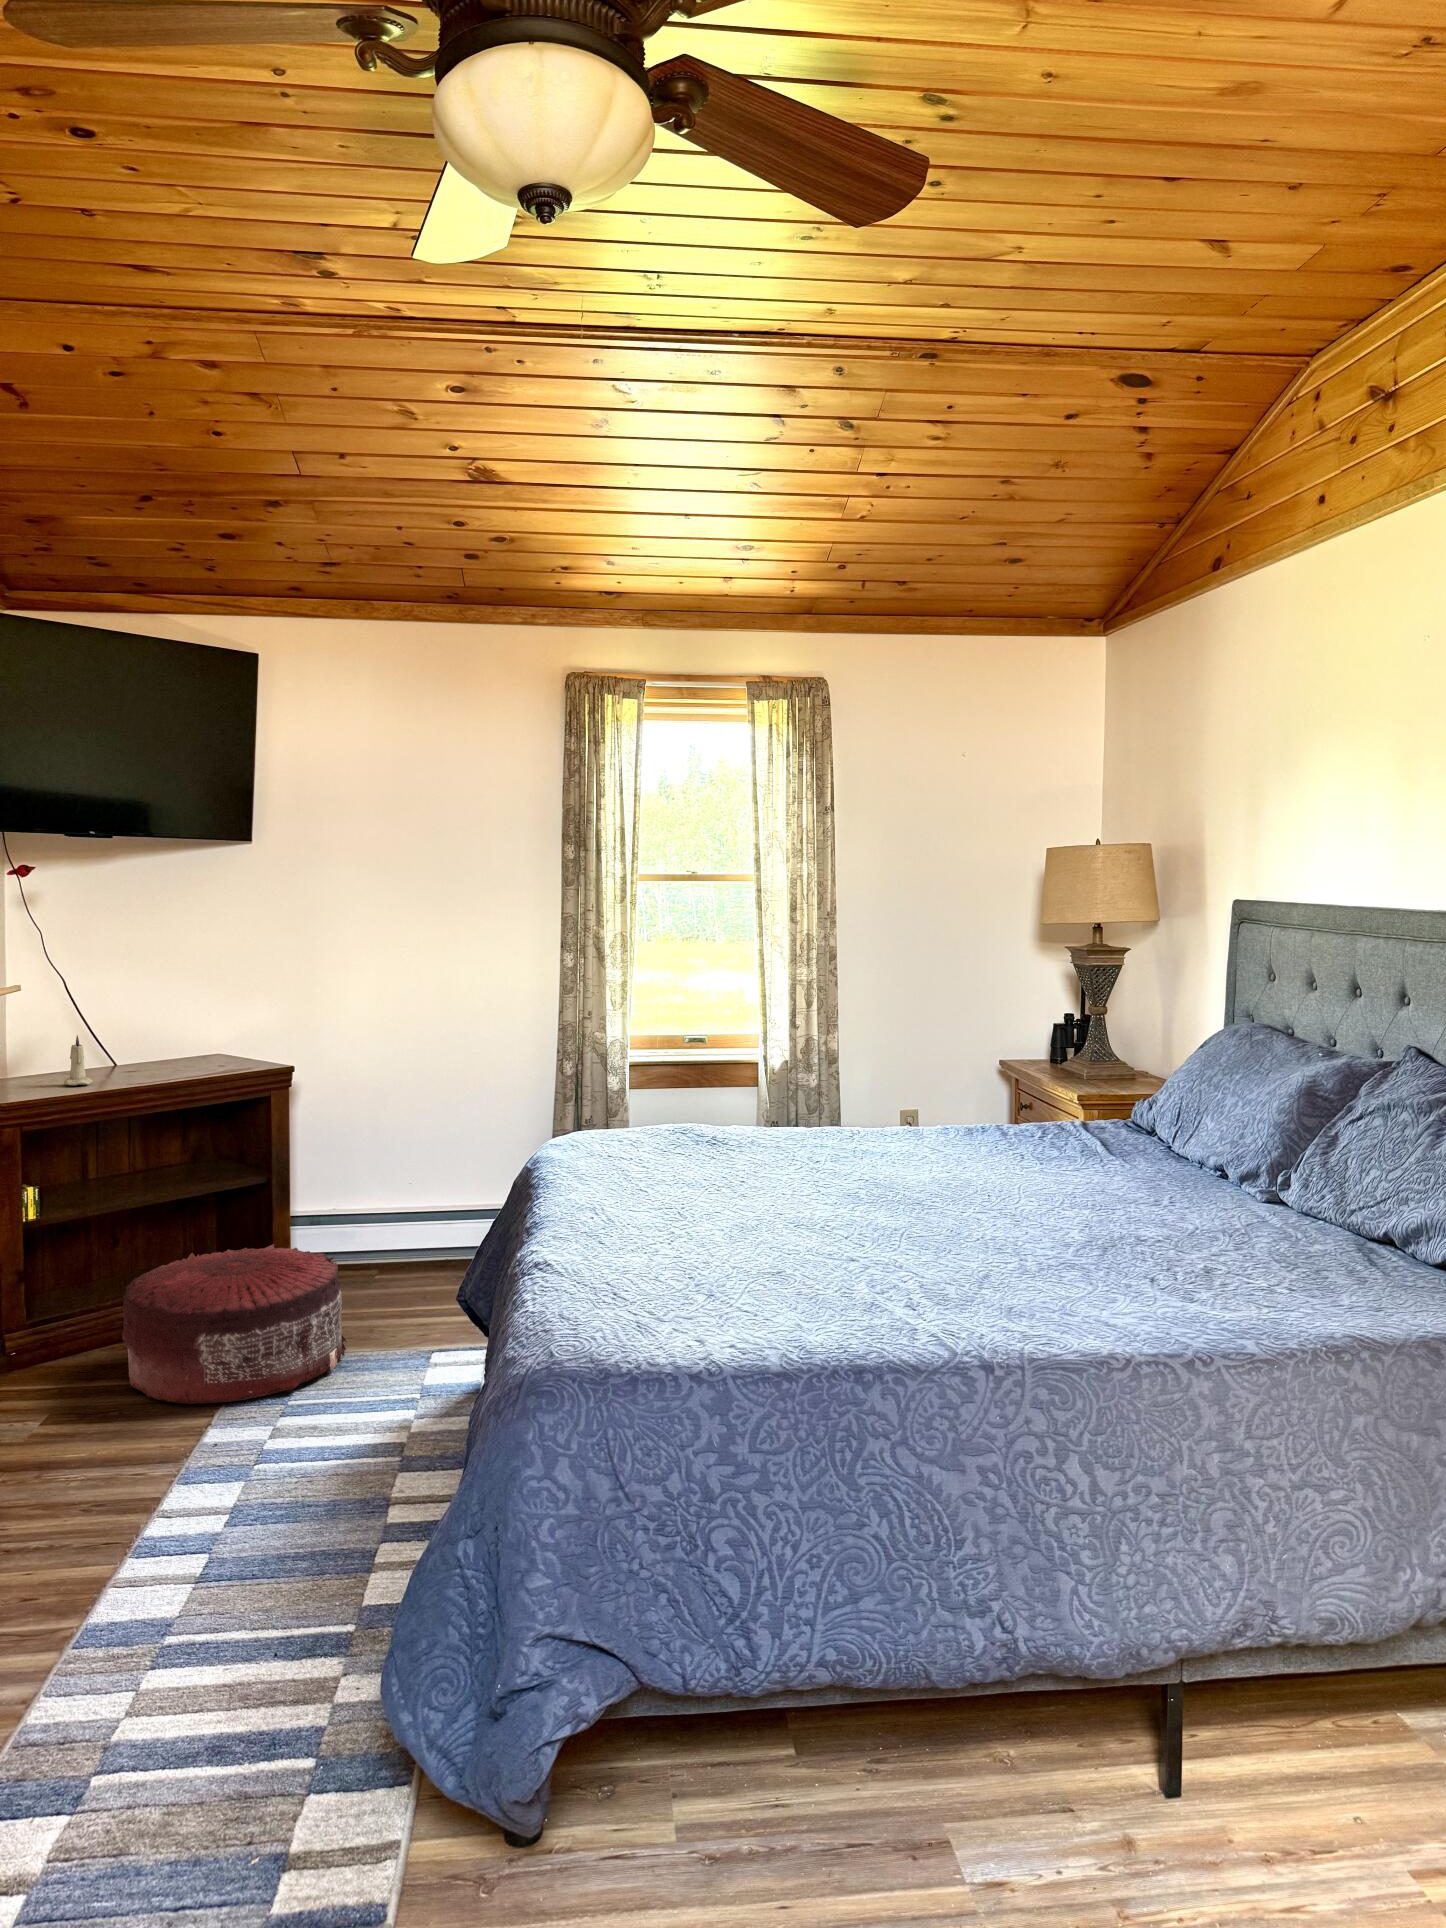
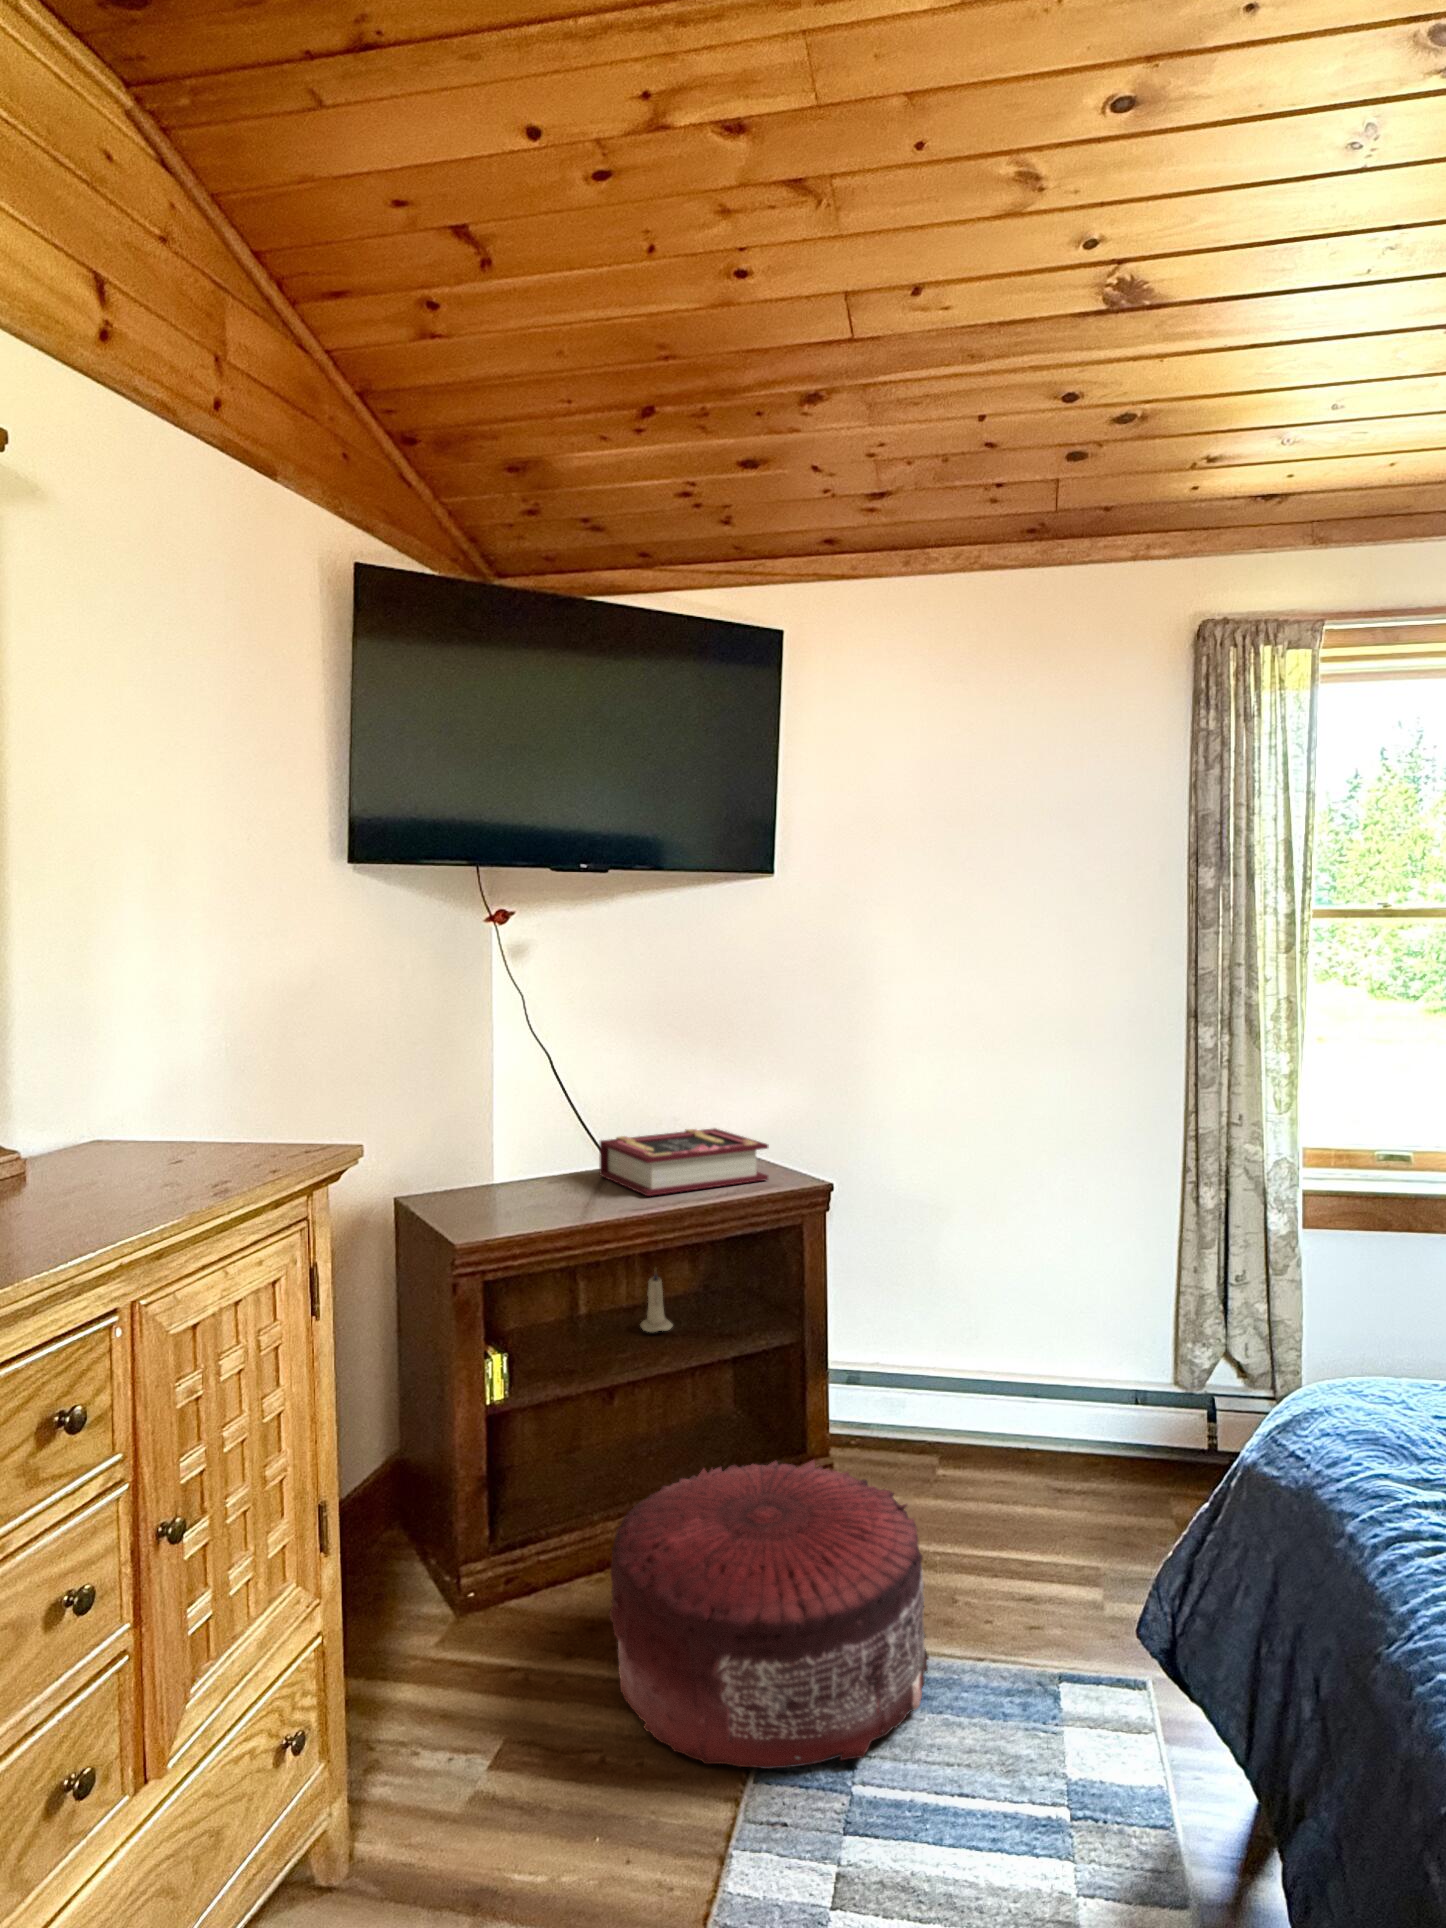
book: none [110,1034,247,1077] -> present [599,1128,769,1196]
candle: present [64,1035,93,1085] -> present [640,1269,673,1332]

